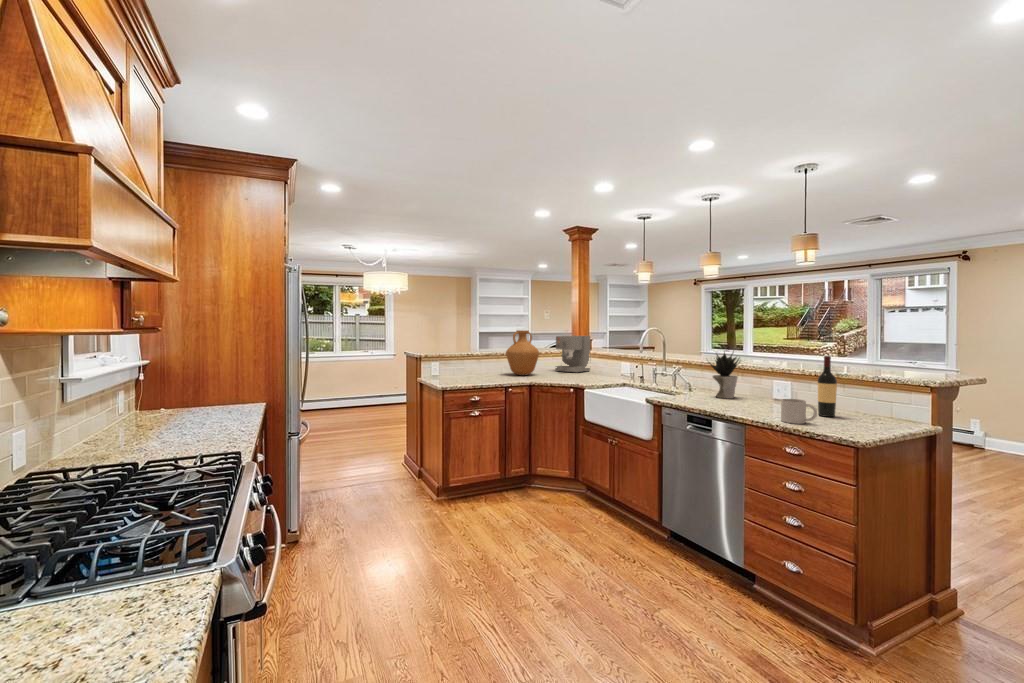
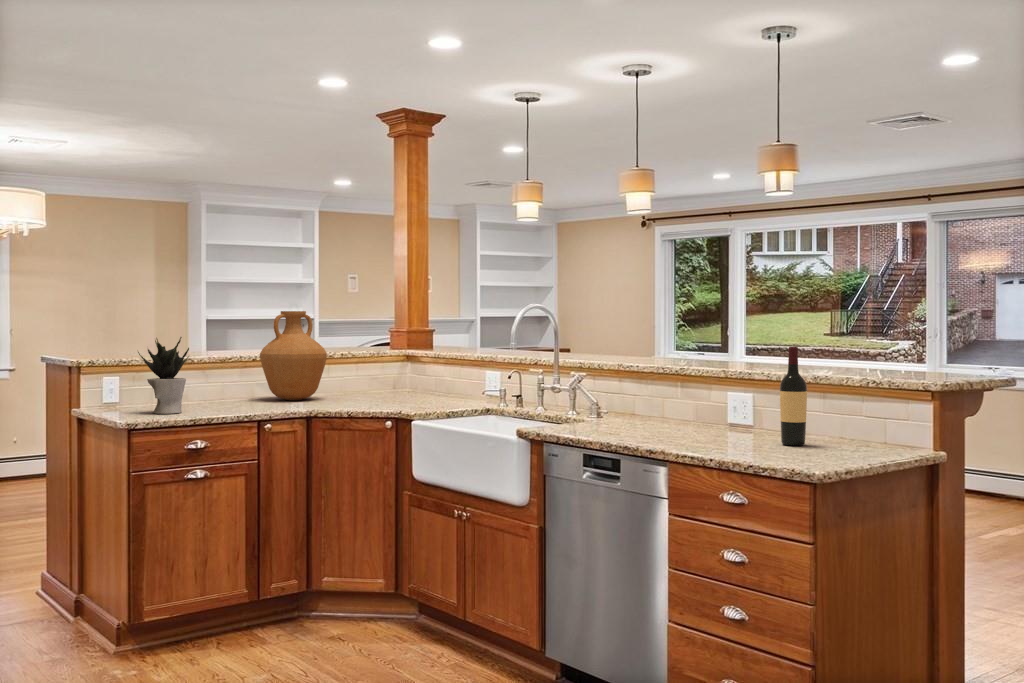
coffee maker: present [555,336,590,373] -> none [361,322,429,394]
potted plant: present [710,350,739,398] -> present [138,337,189,414]
mug: present [781,399,817,424] -> none [719,417,770,455]

